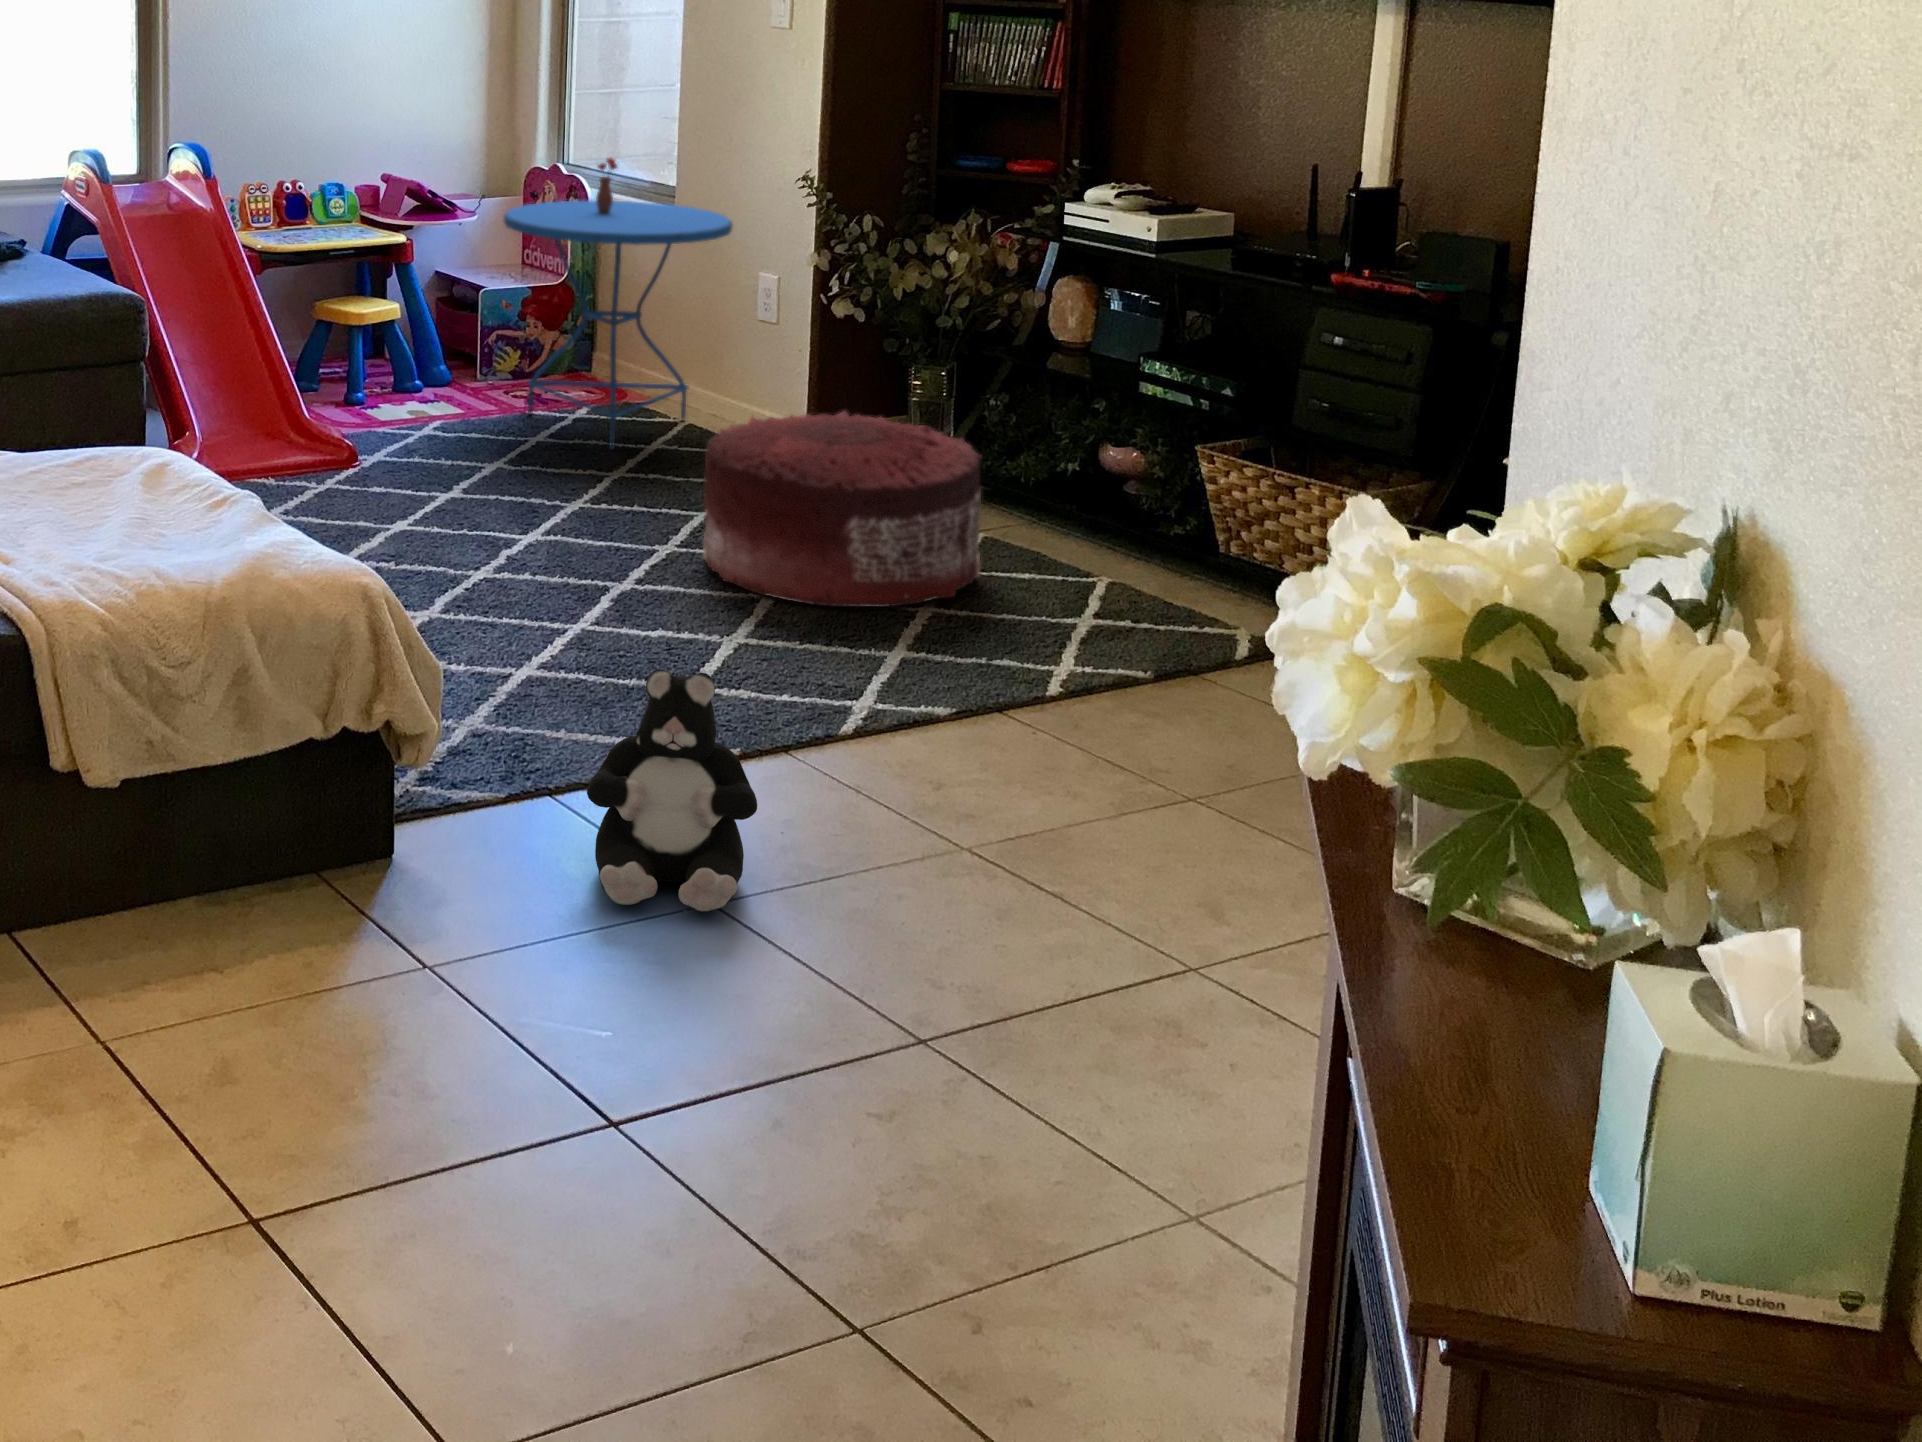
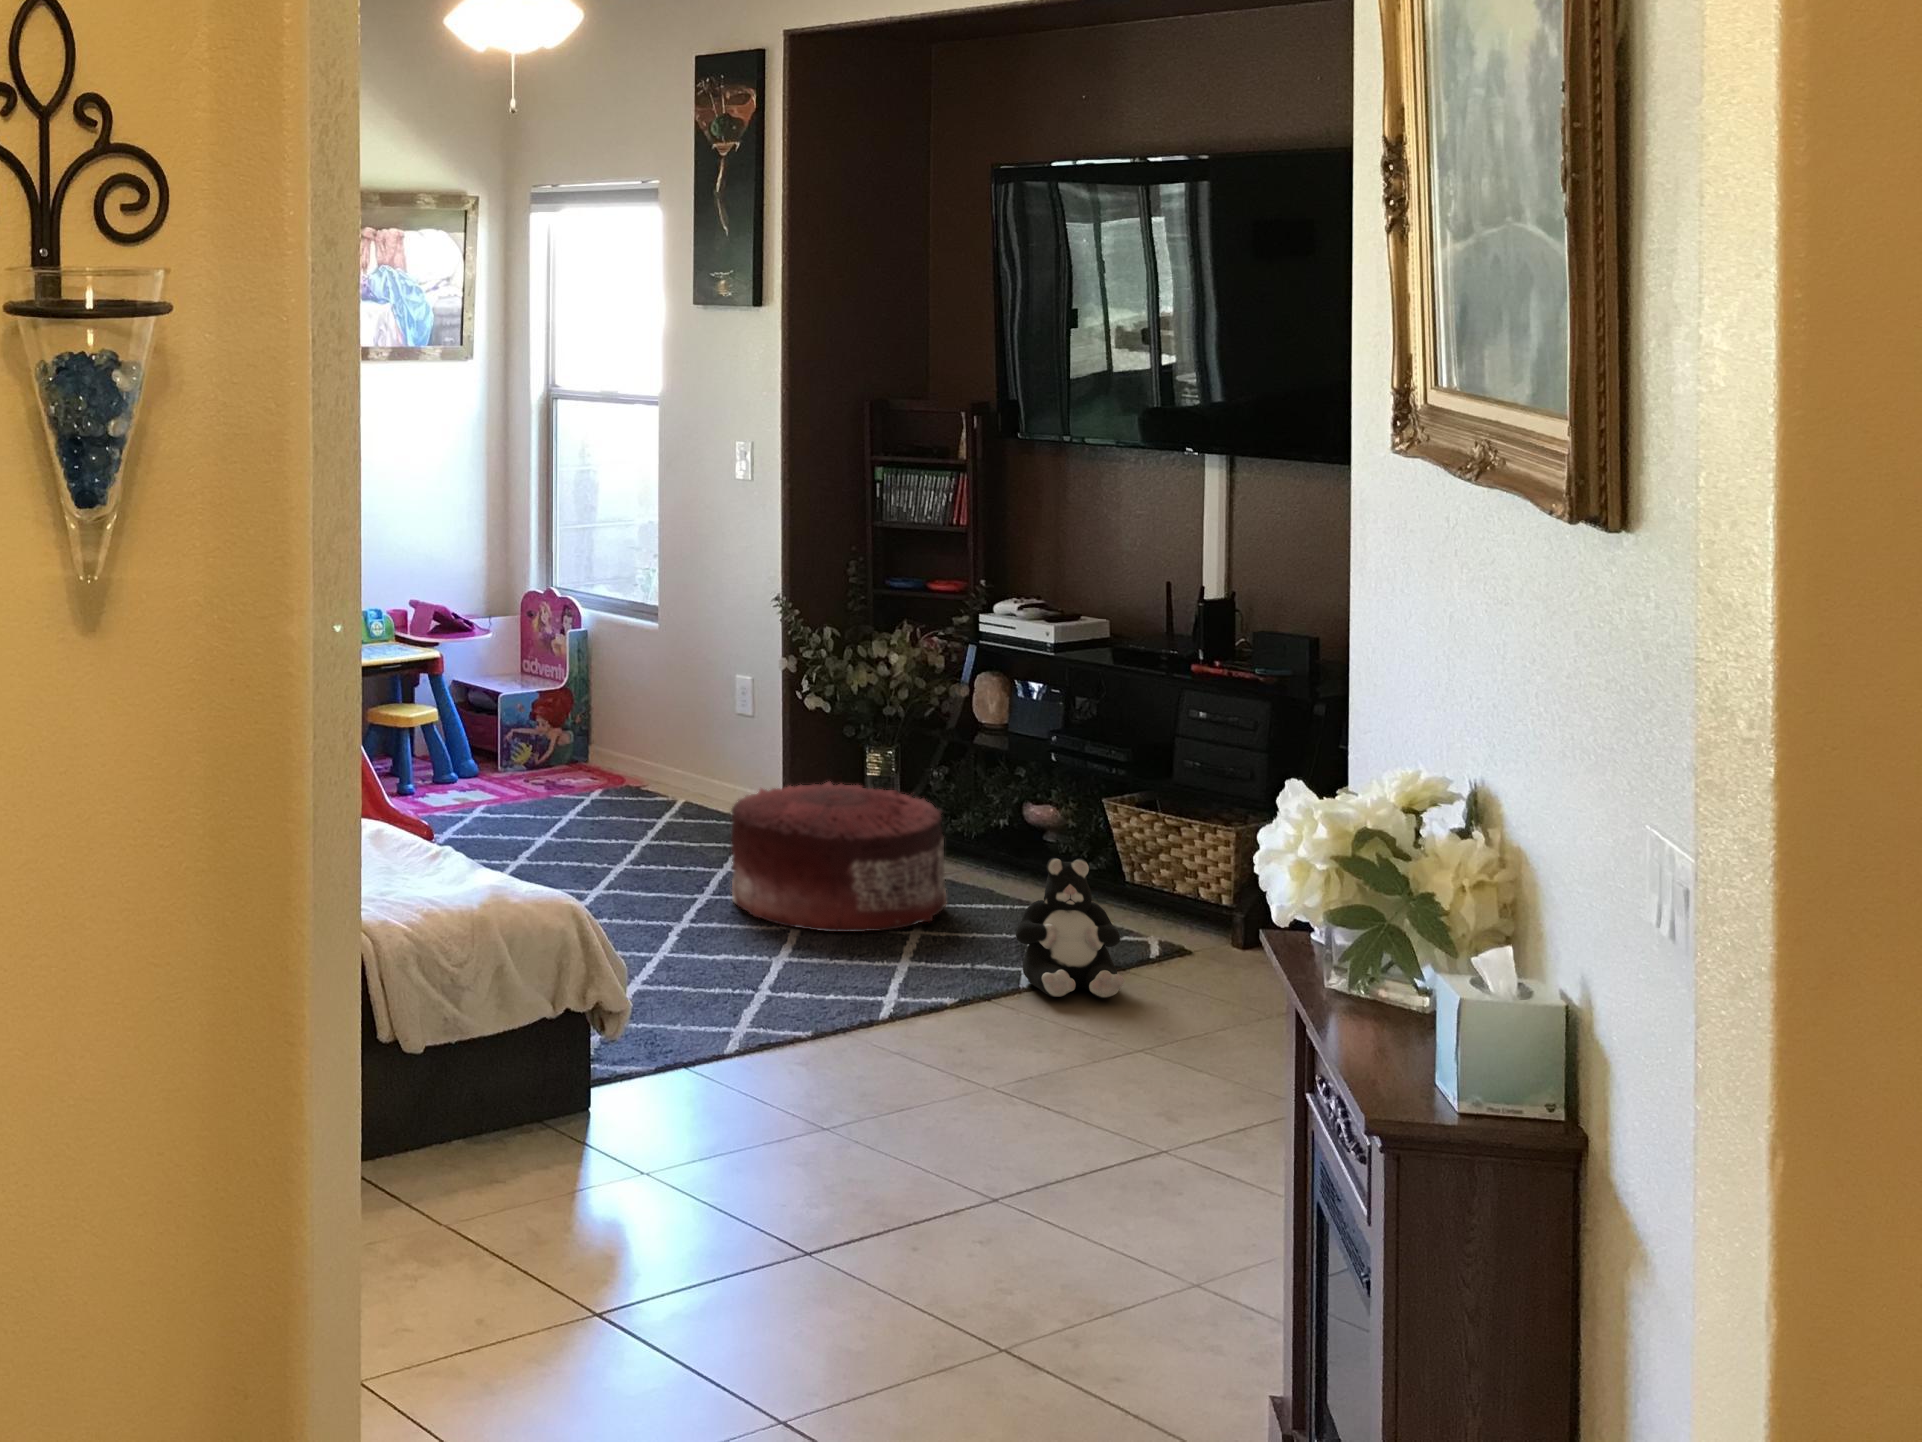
side table: present [504,157,733,449] -> none [531,587,712,823]
plush toy: present [587,669,757,912] -> present [1016,858,1125,998]

